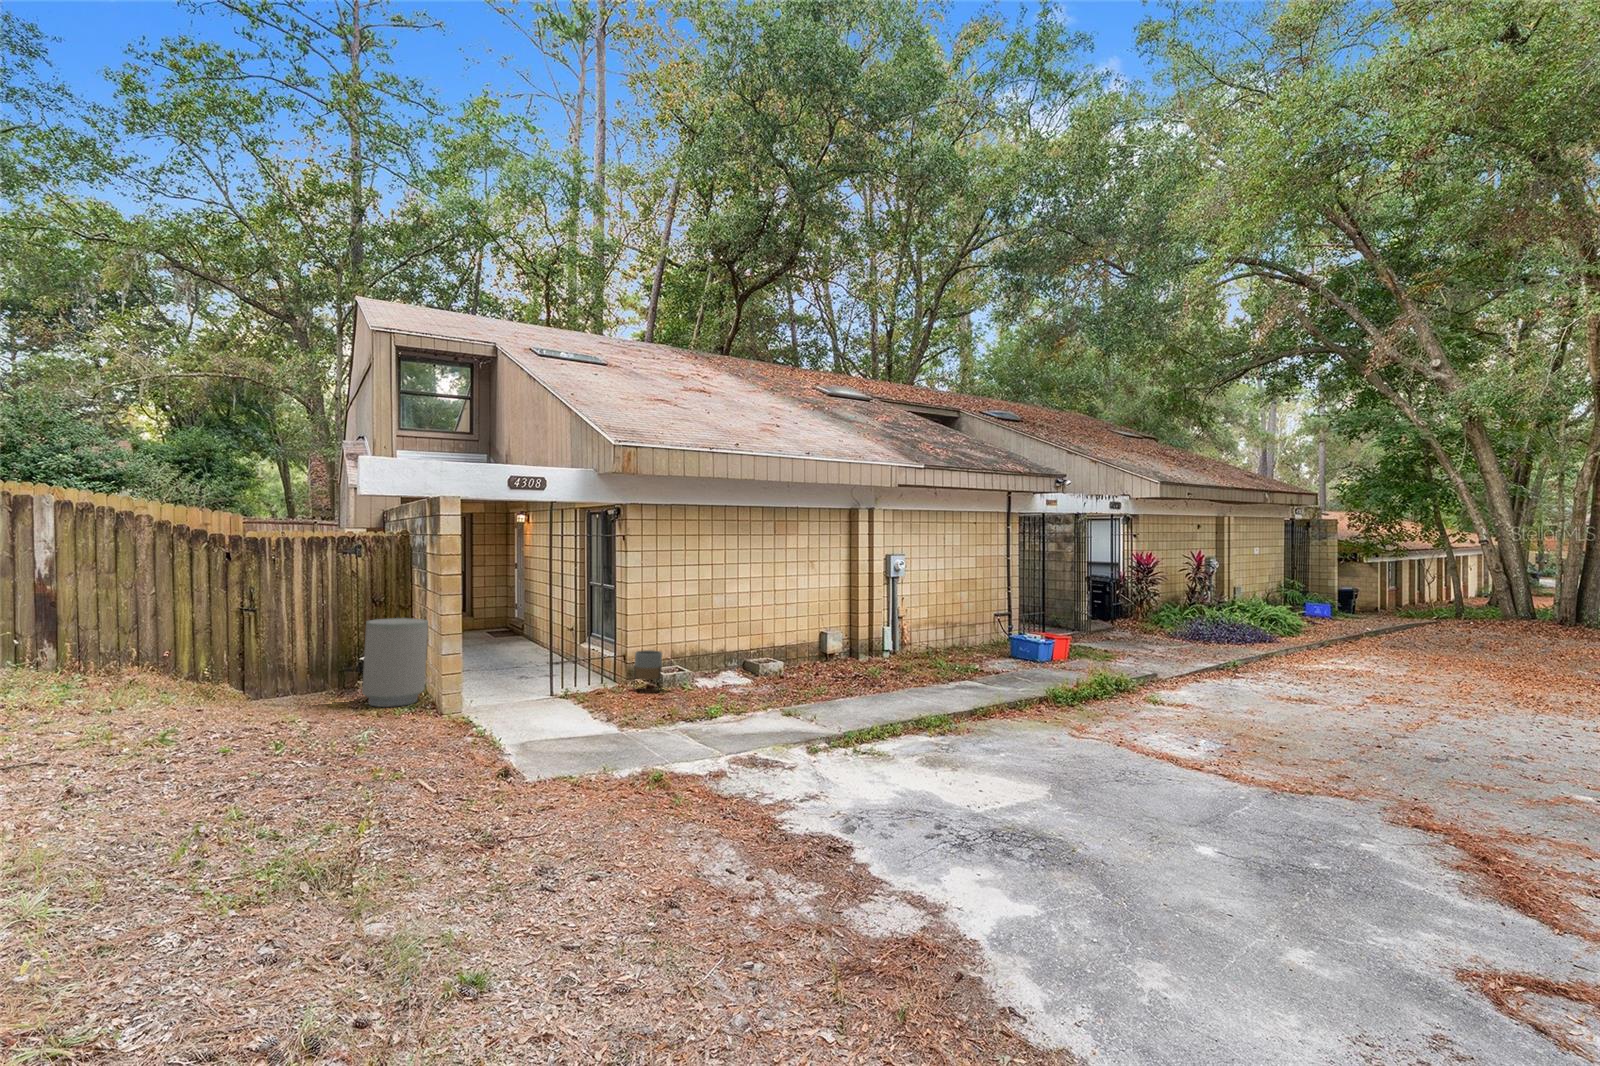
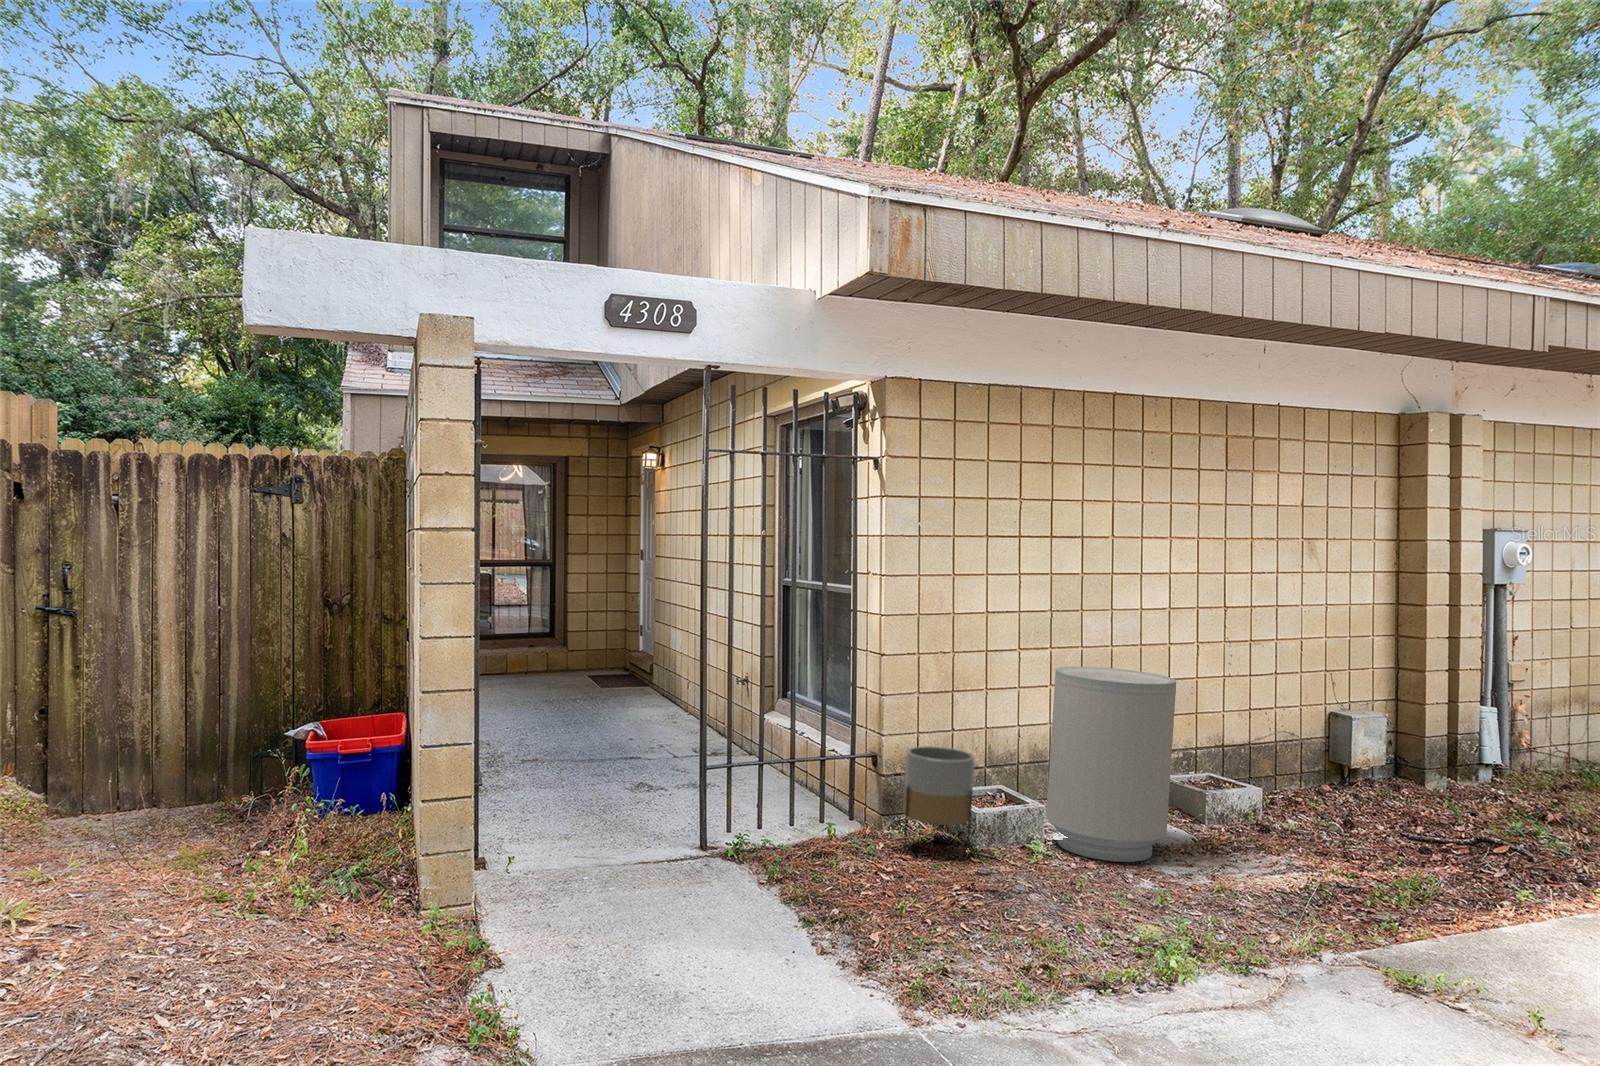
trash can: present [362,618,428,707] -> present [1046,667,1176,862]

